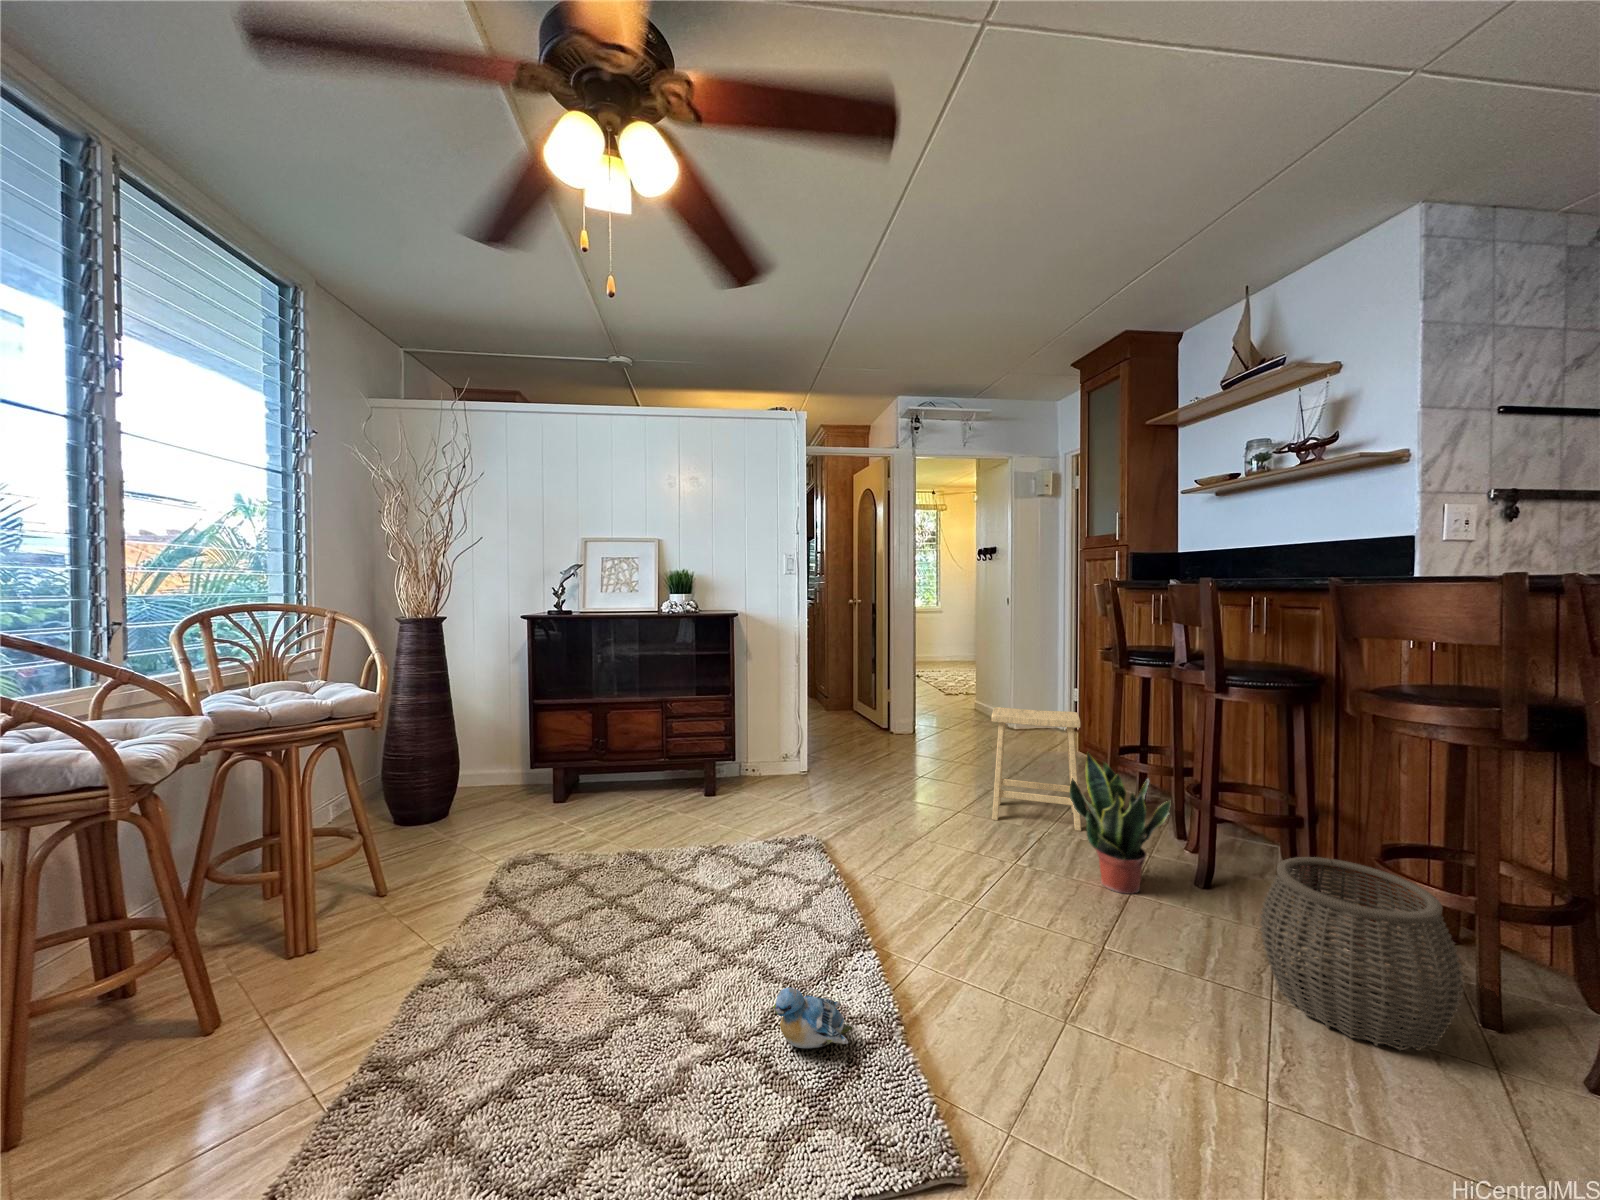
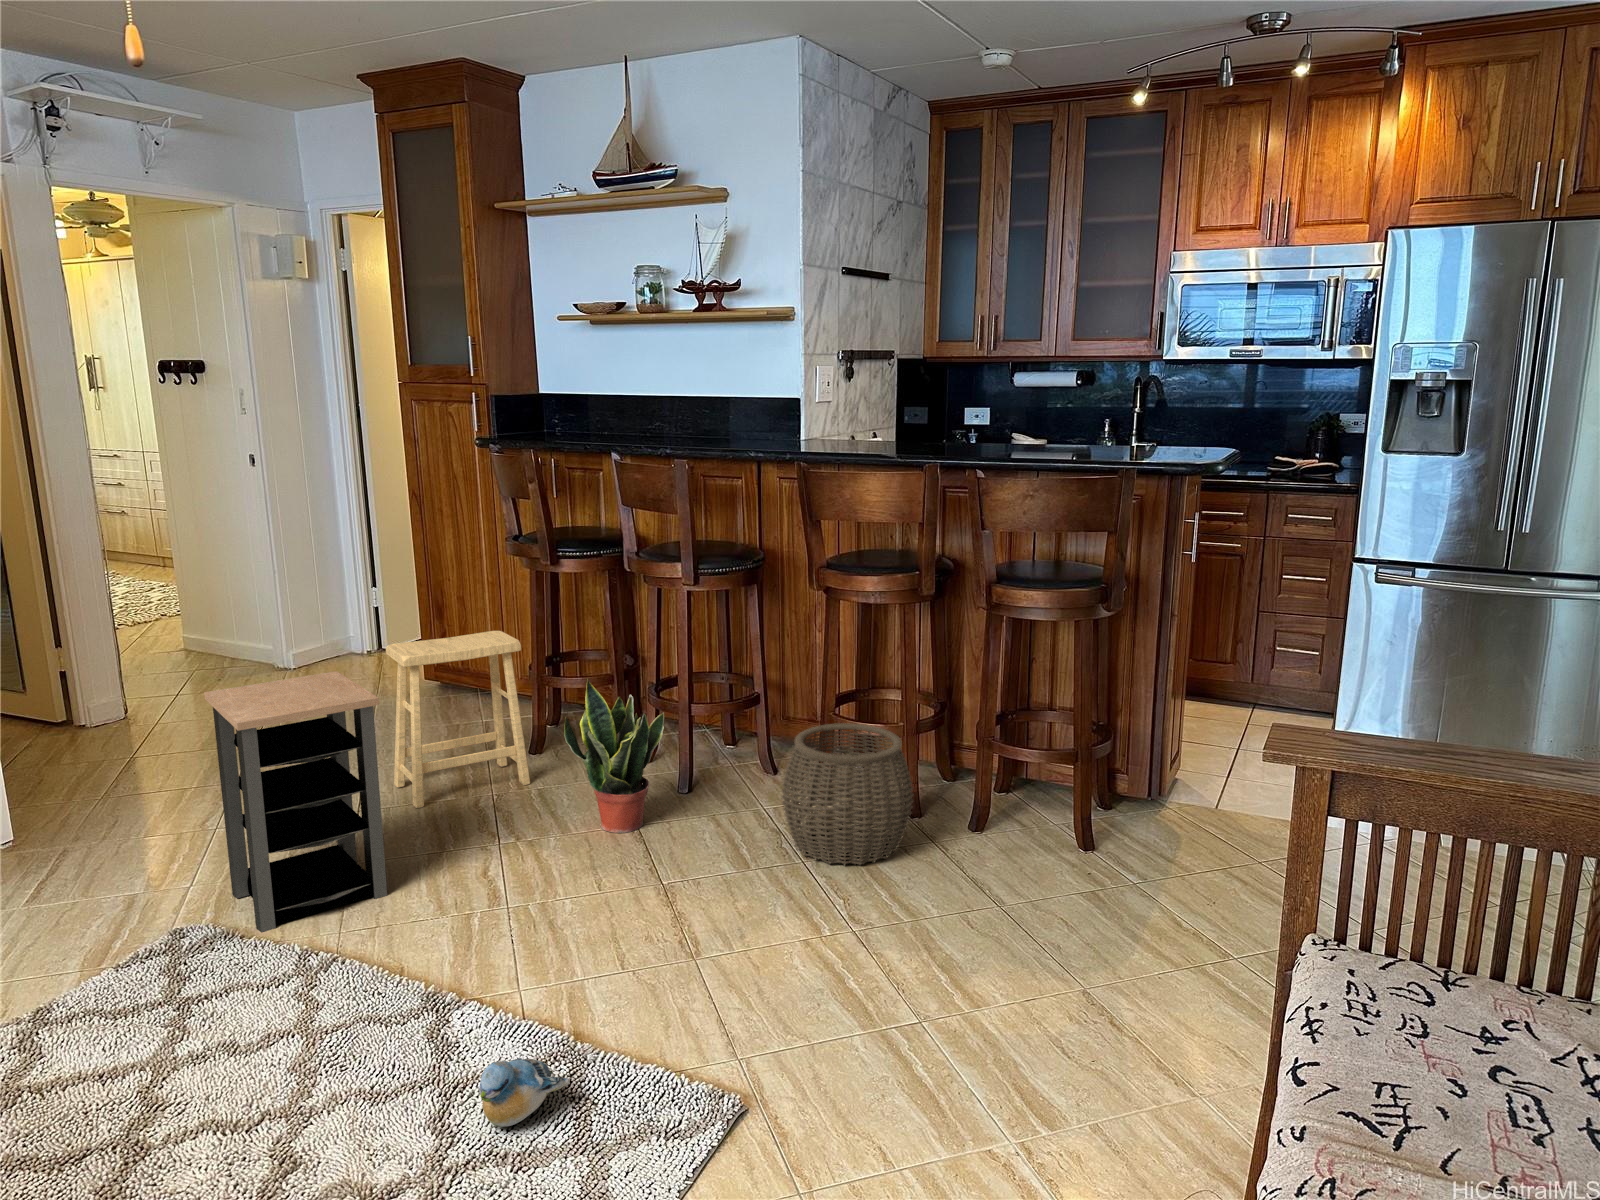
side table: none [840,707,928,863] -> present [204,671,387,932]

